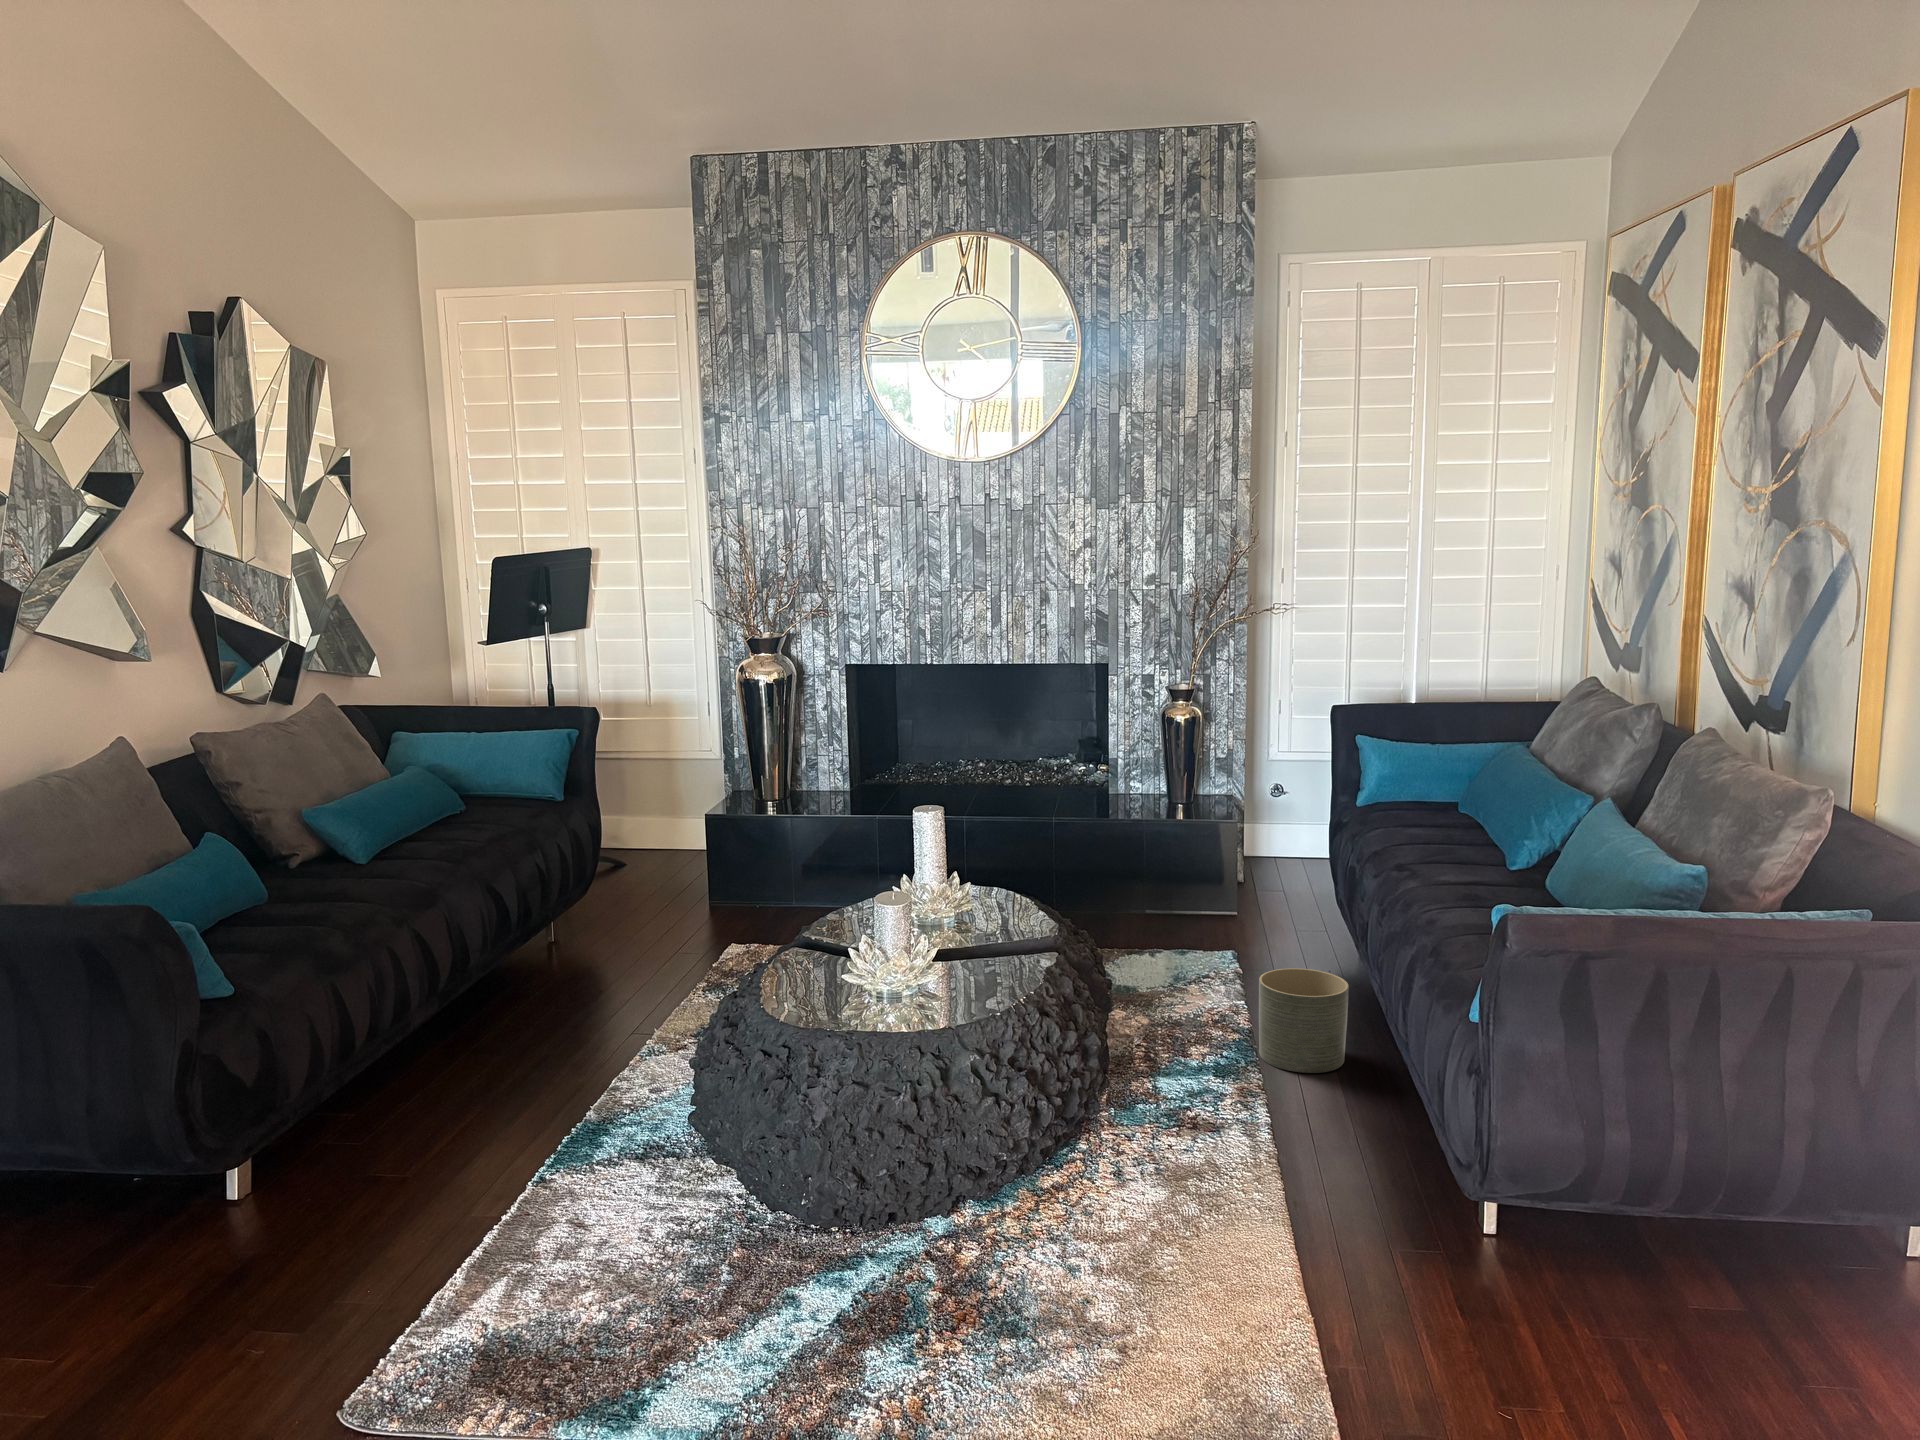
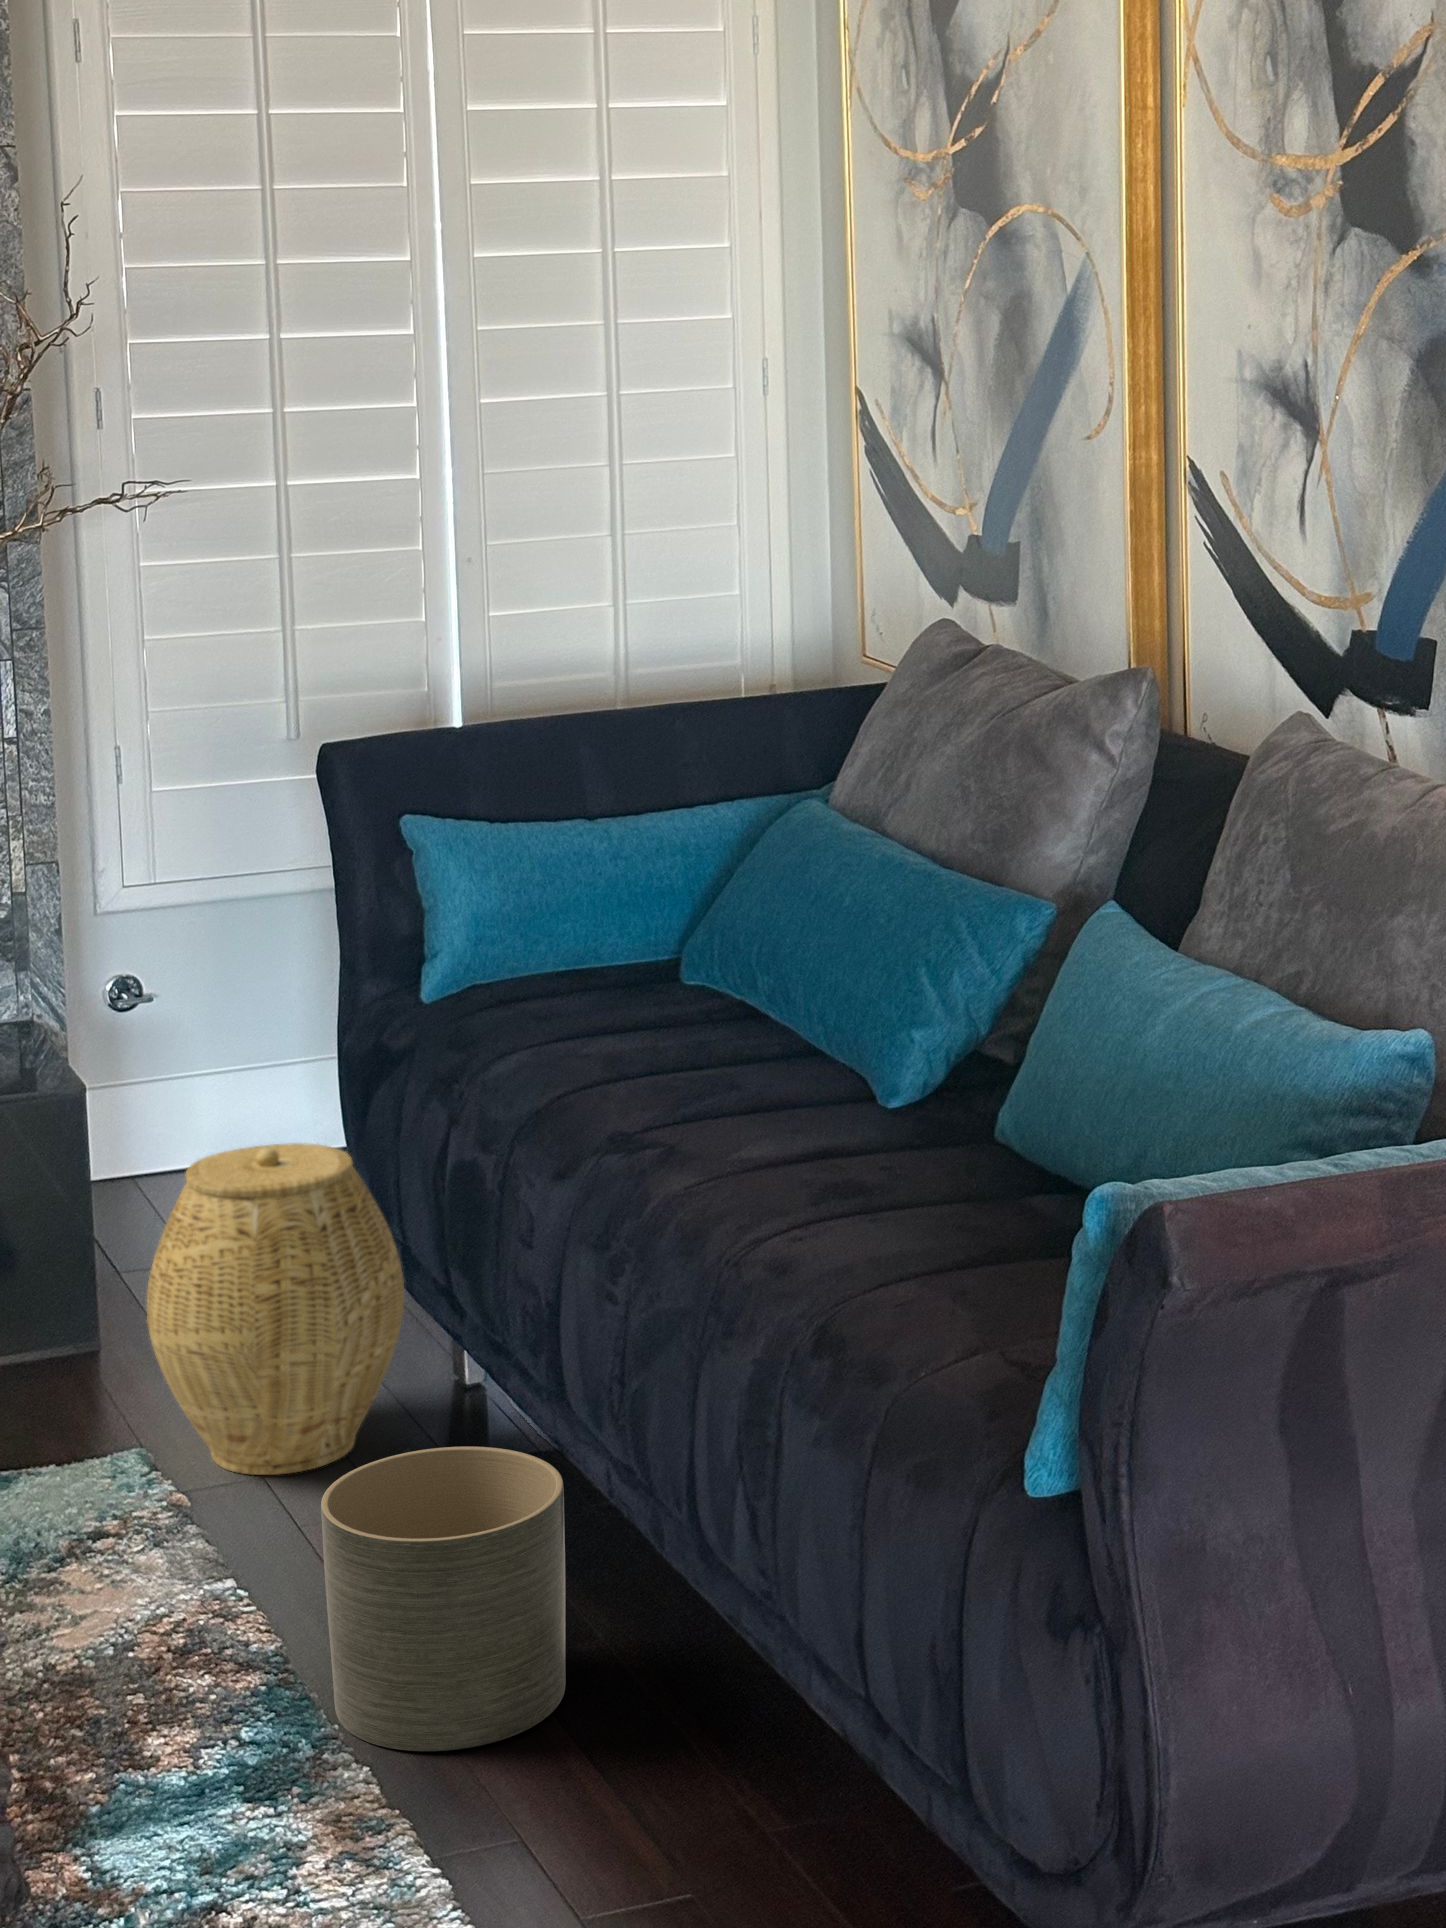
woven basket: none [1233,861,1328,980] -> present [147,1143,405,1475]

